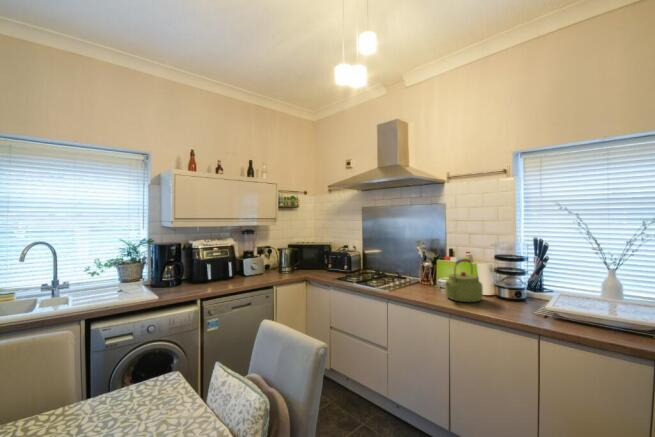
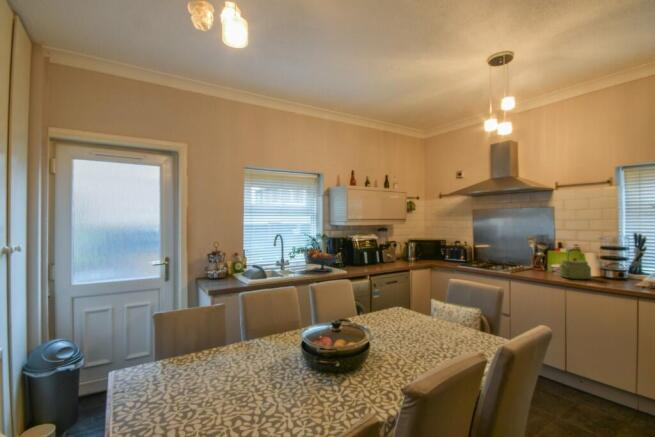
fruit bowl: none [96,265,153,298] -> present [307,251,338,272]

